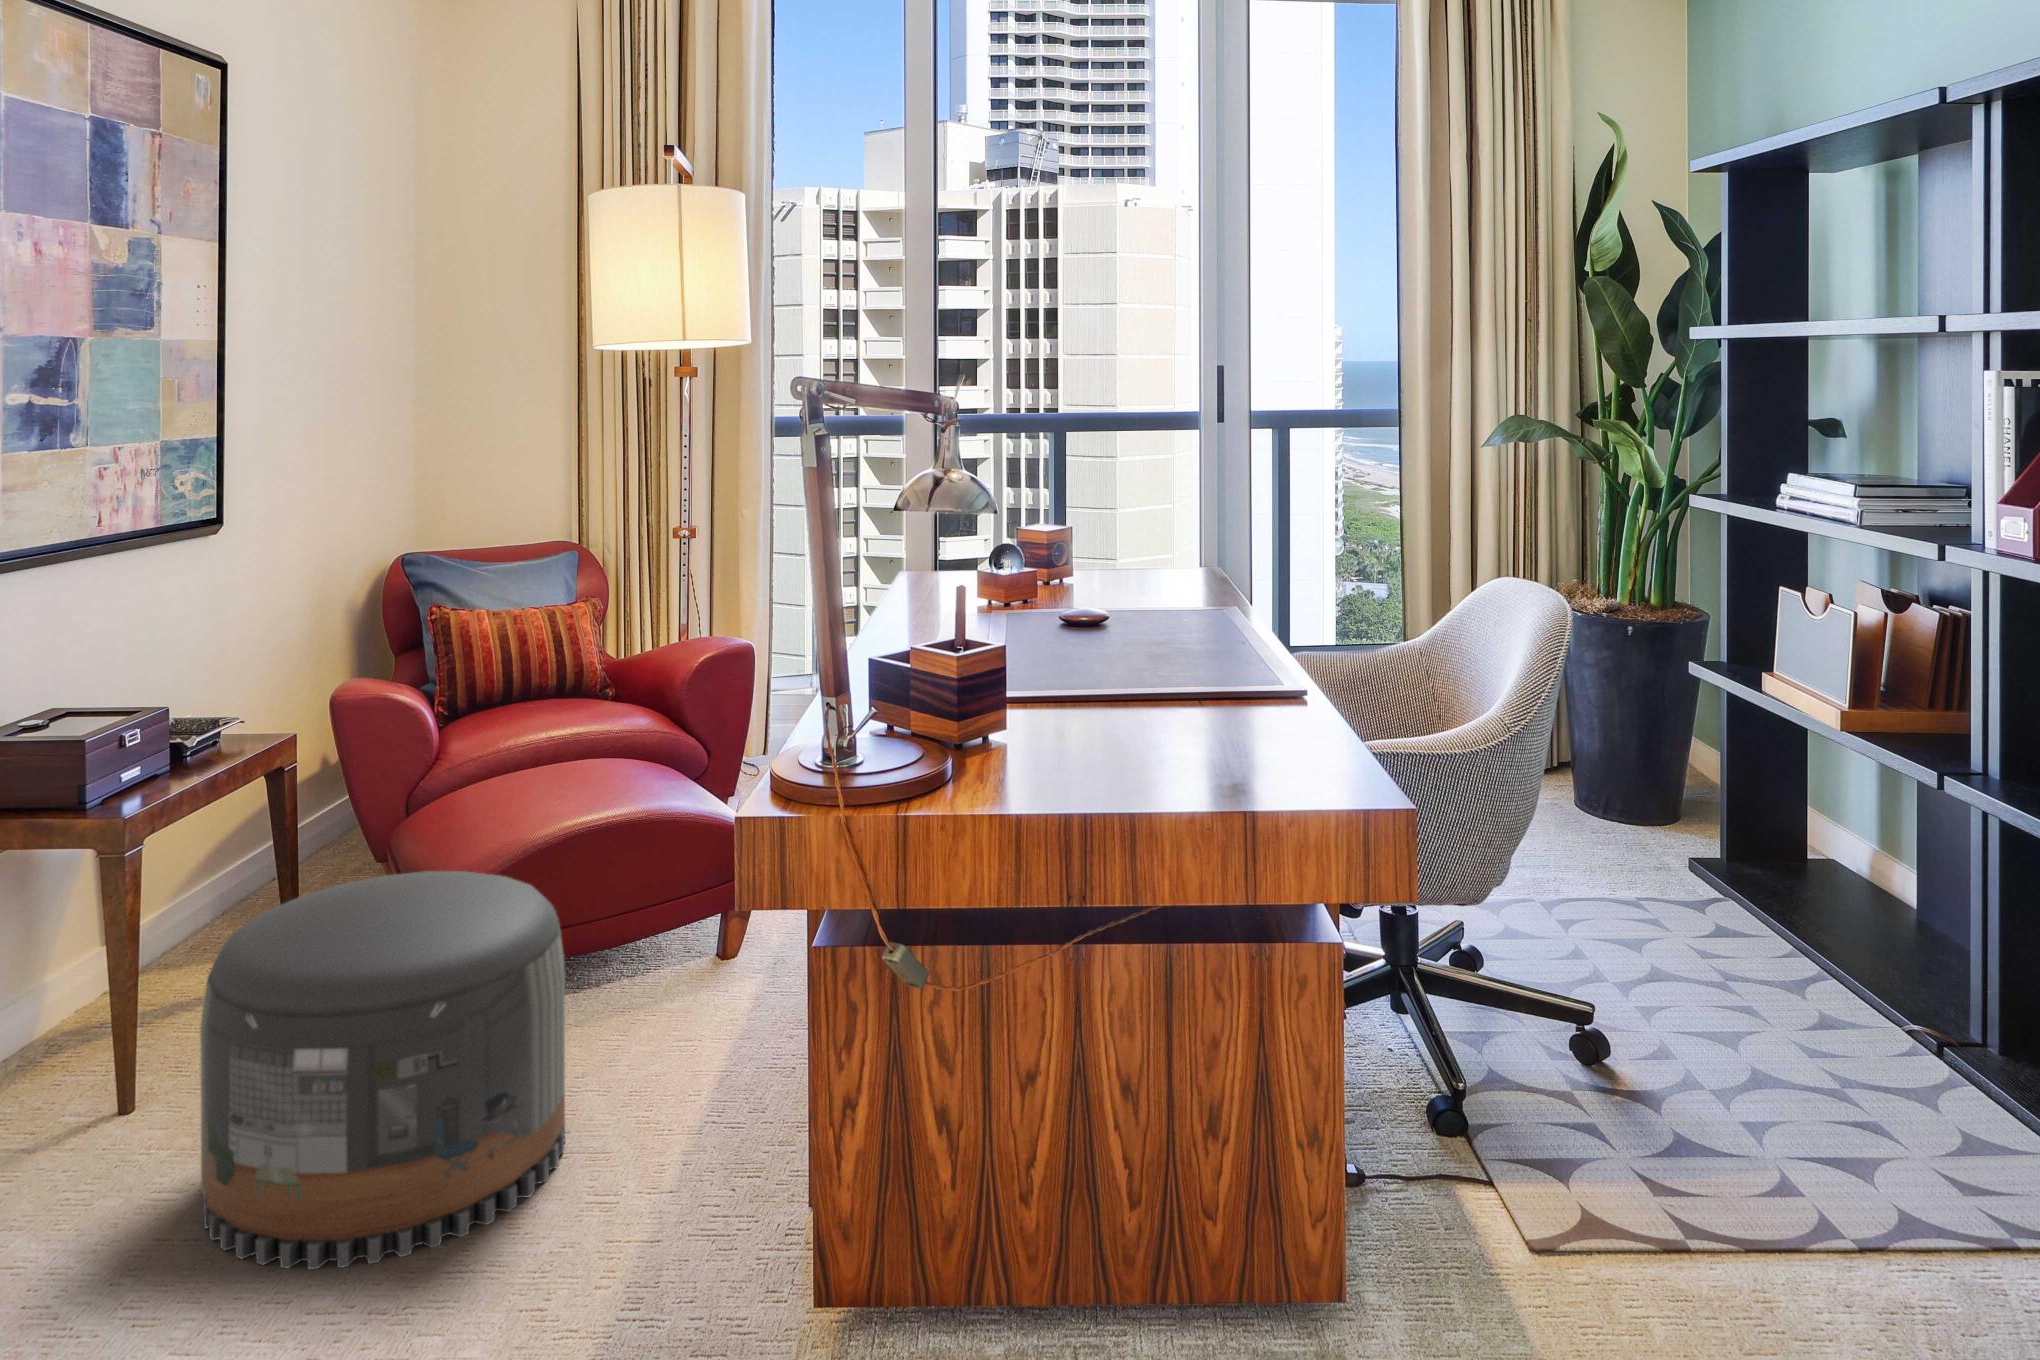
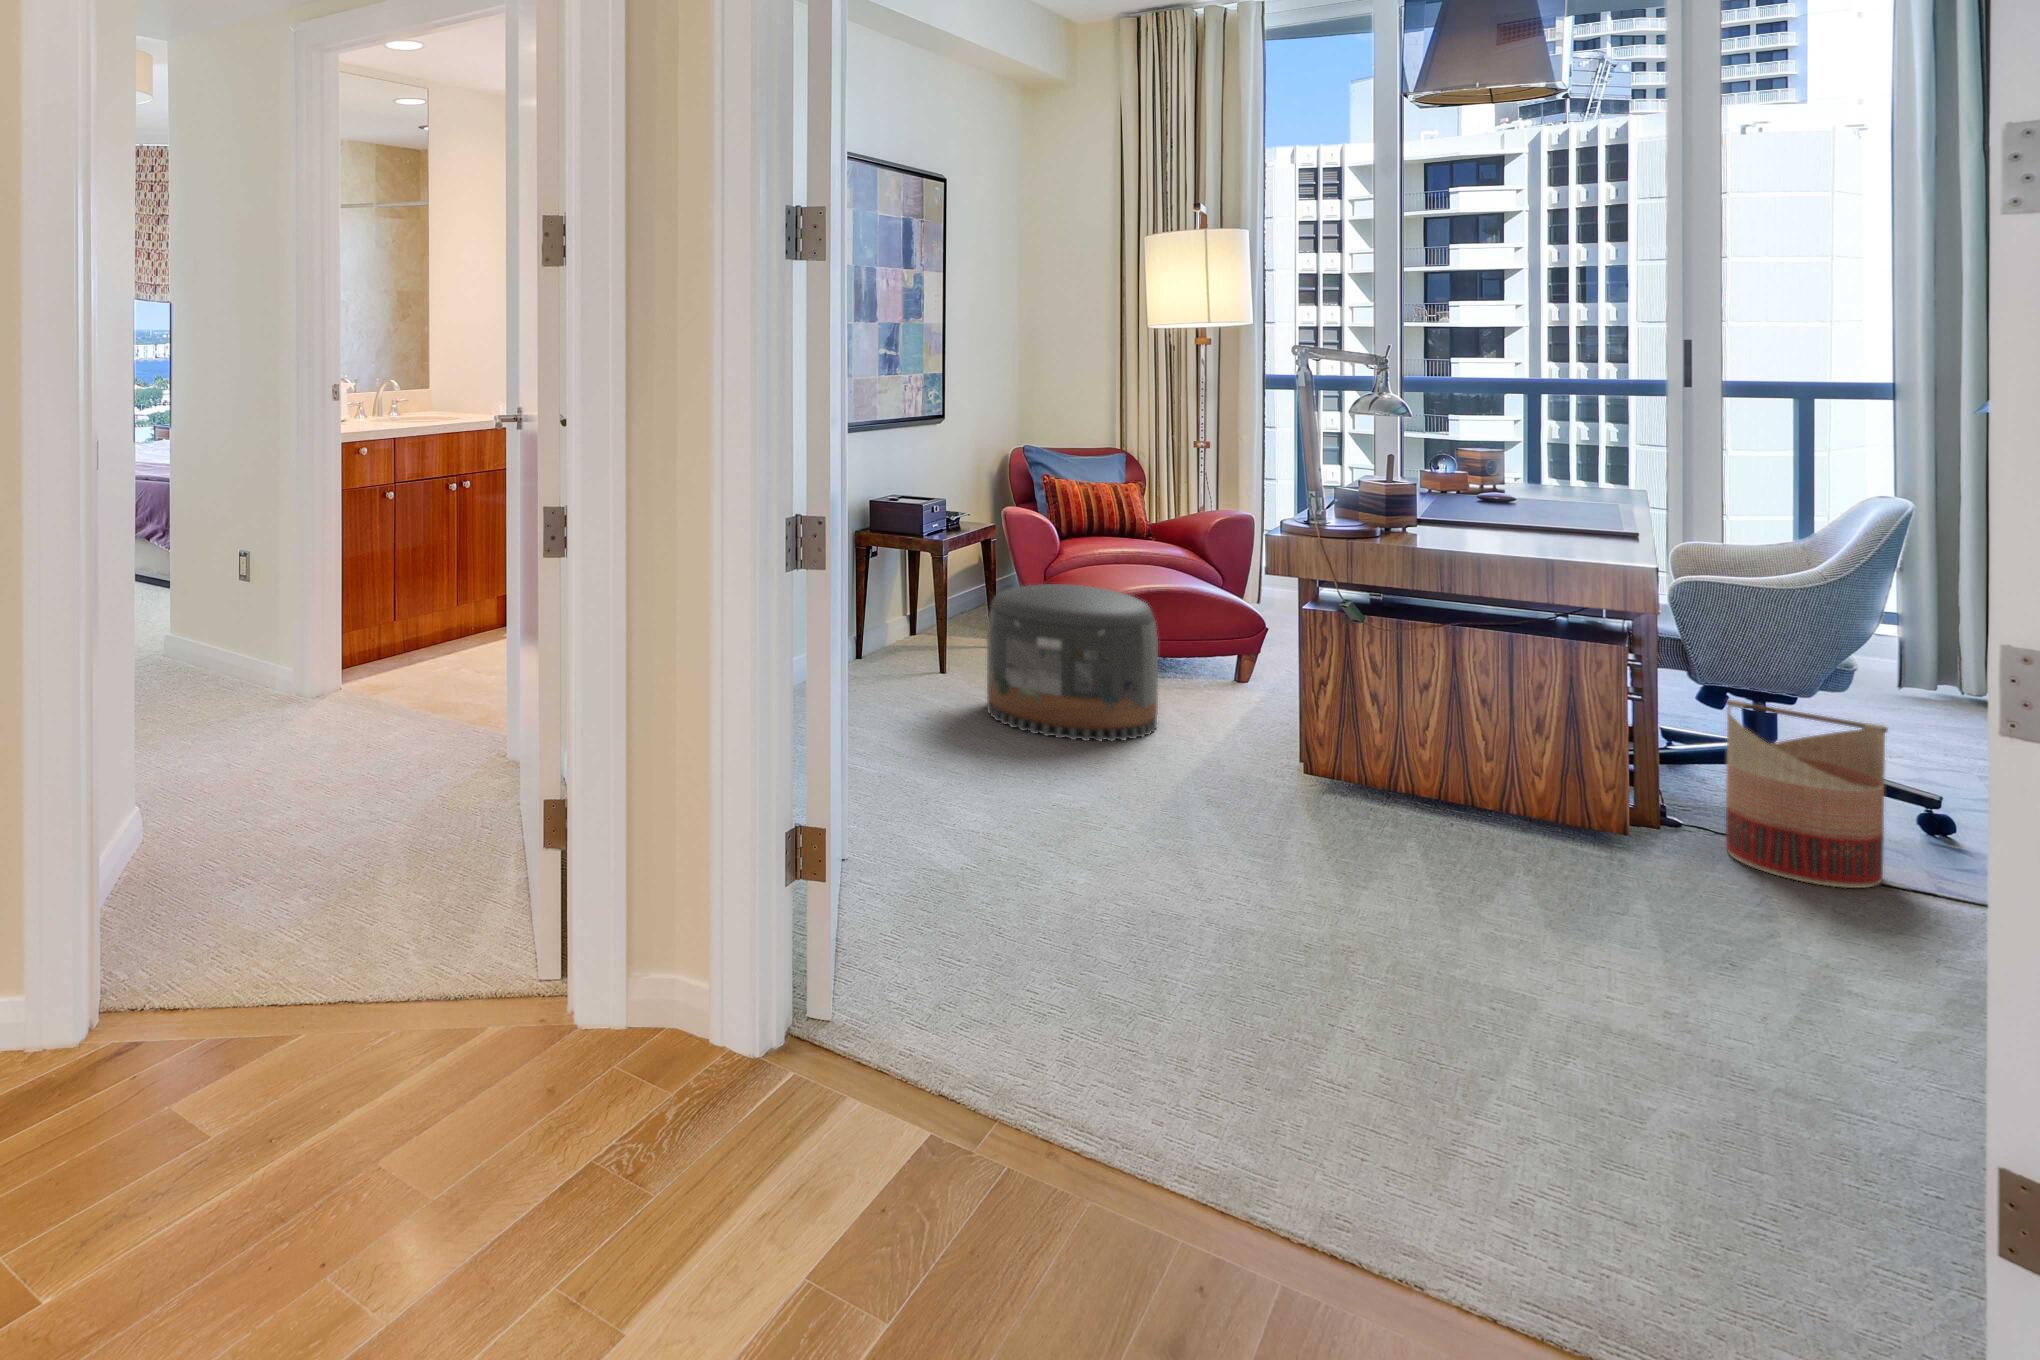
basket: none [1429,973,1631,1290] -> present [1726,700,1888,888]

